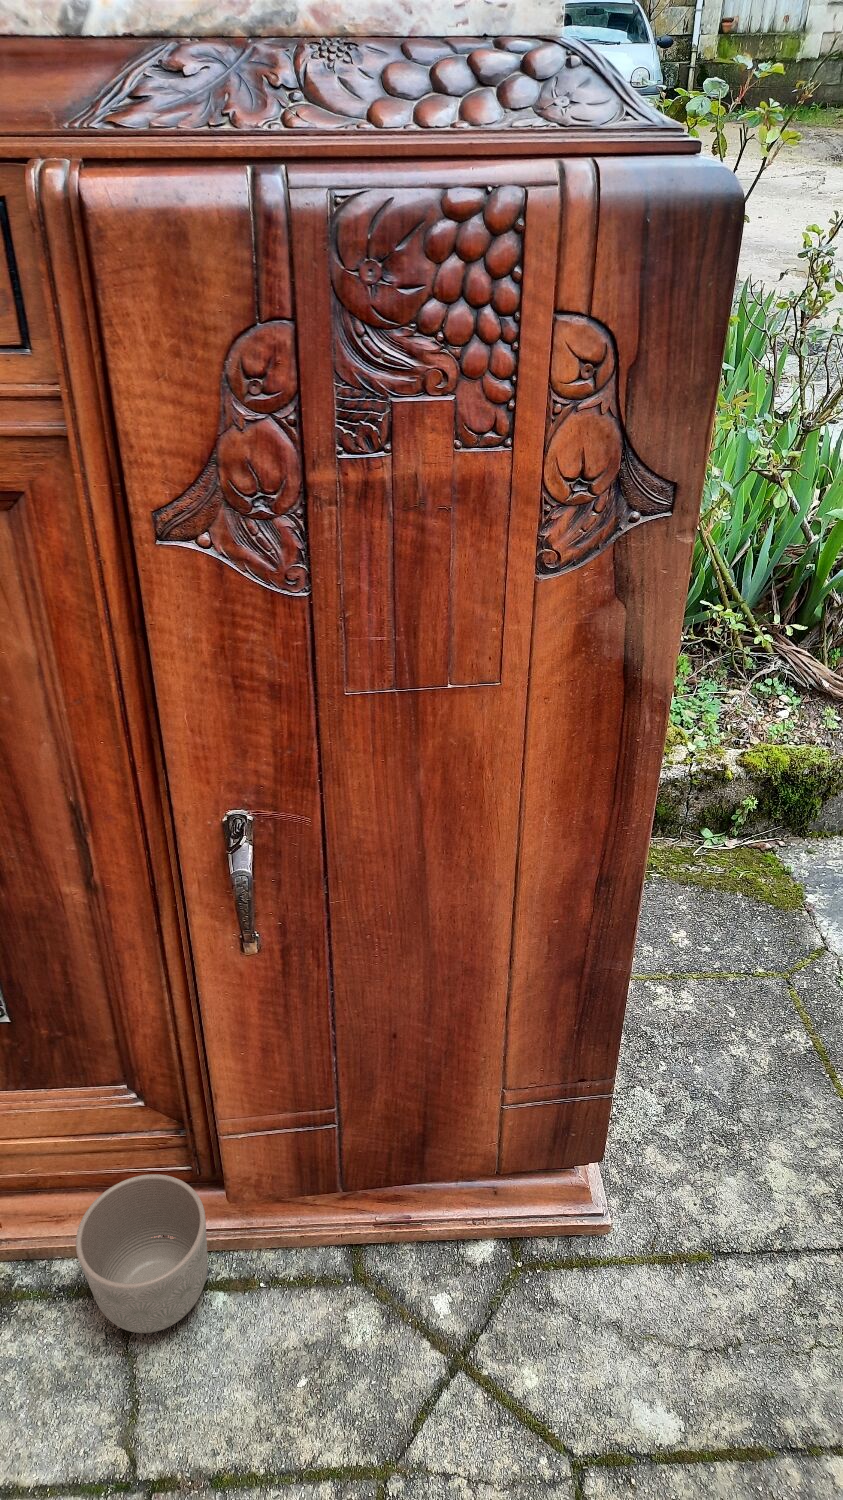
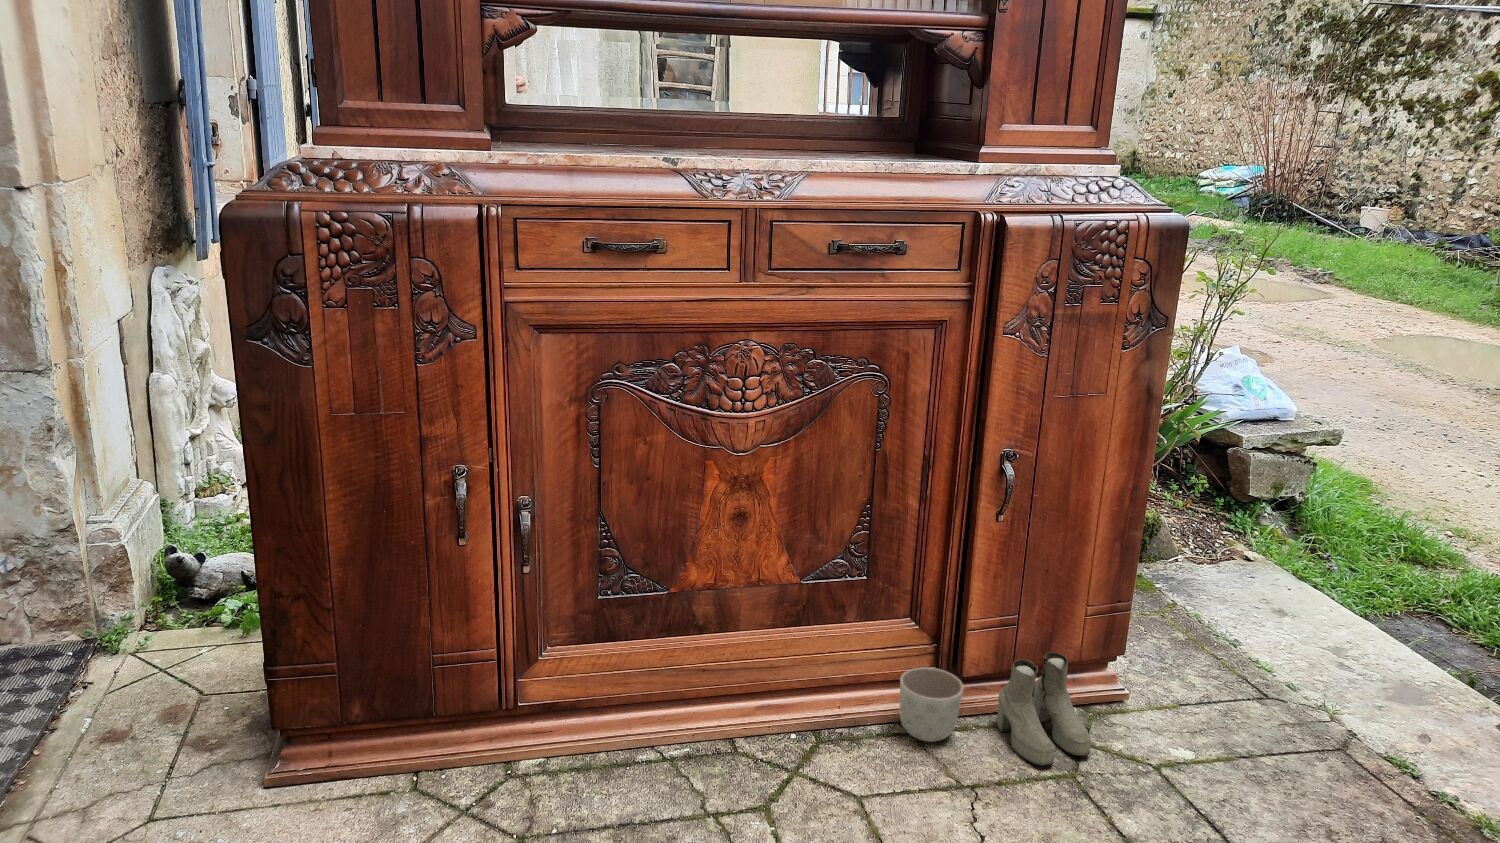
boots: none [296,1179,449,1436] -> present [997,652,1091,766]

